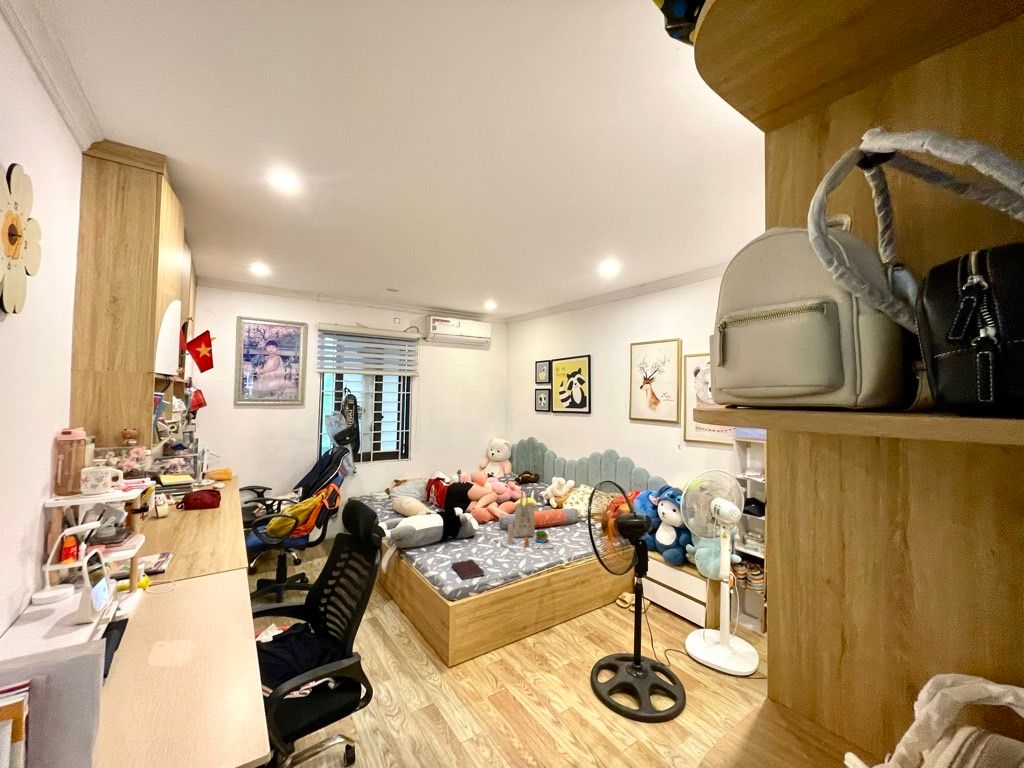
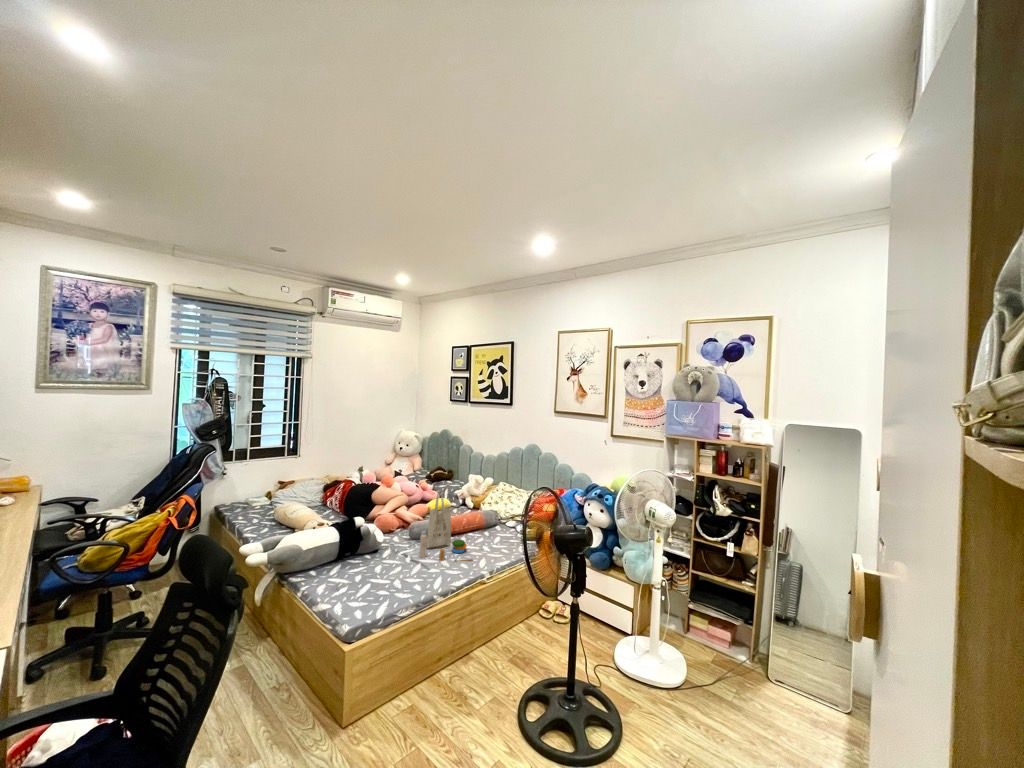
notebook: present [452,559,484,580] -> none [349,583,391,612]

